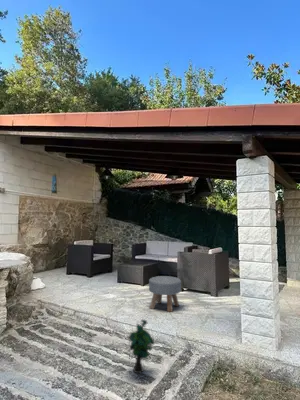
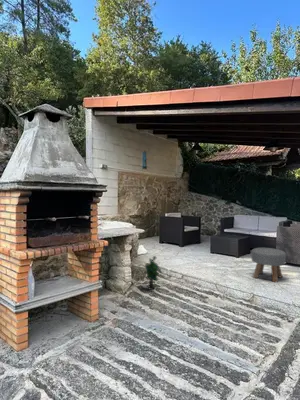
decorative plant: present [129,320,154,373] -> present [145,256,161,290]

